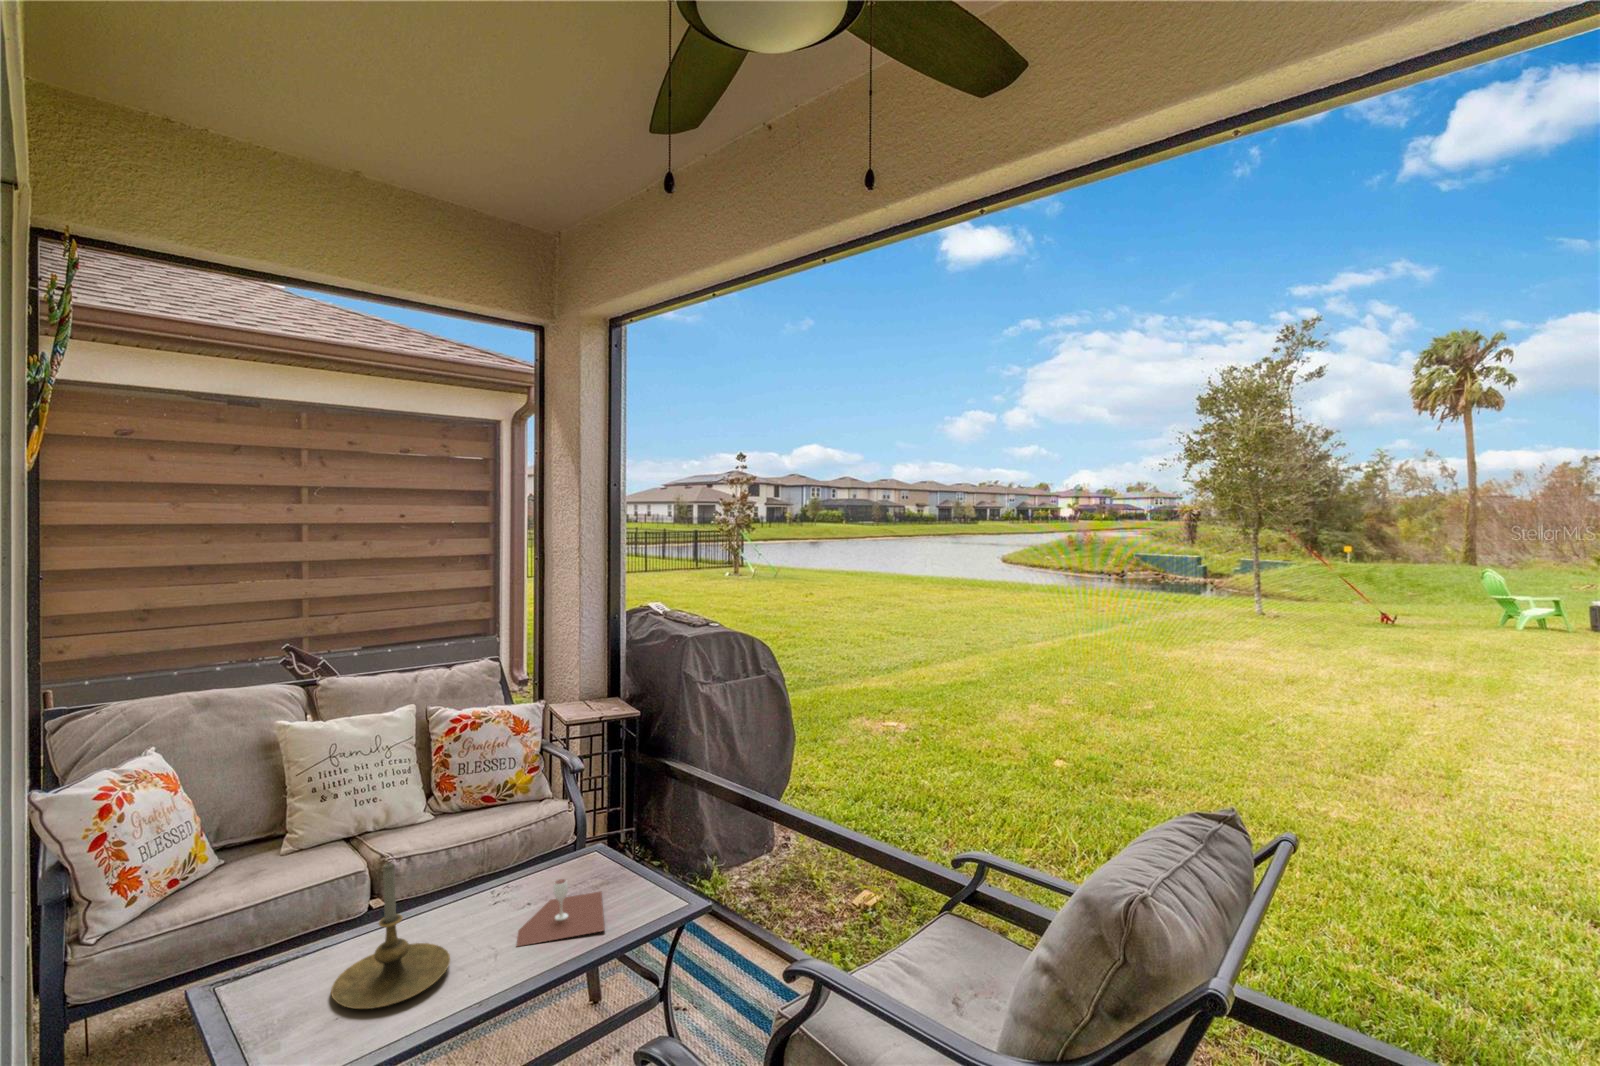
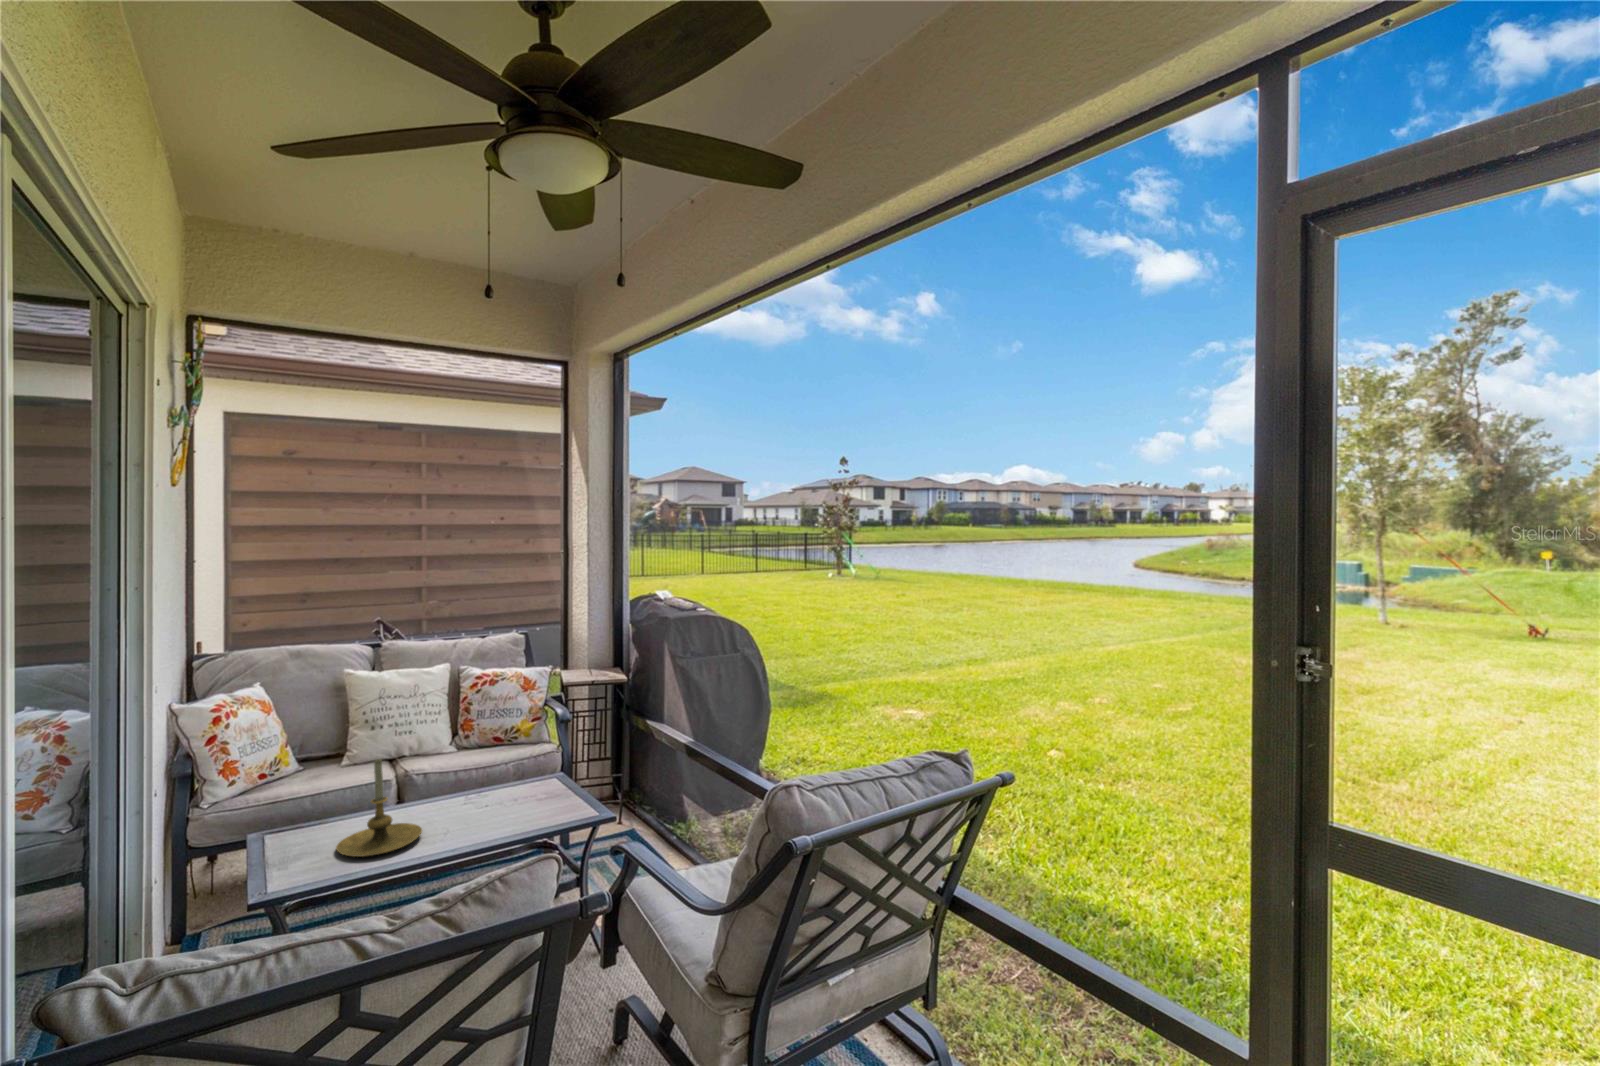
wine glass: present [516,879,605,946] -> none [472,788,551,831]

